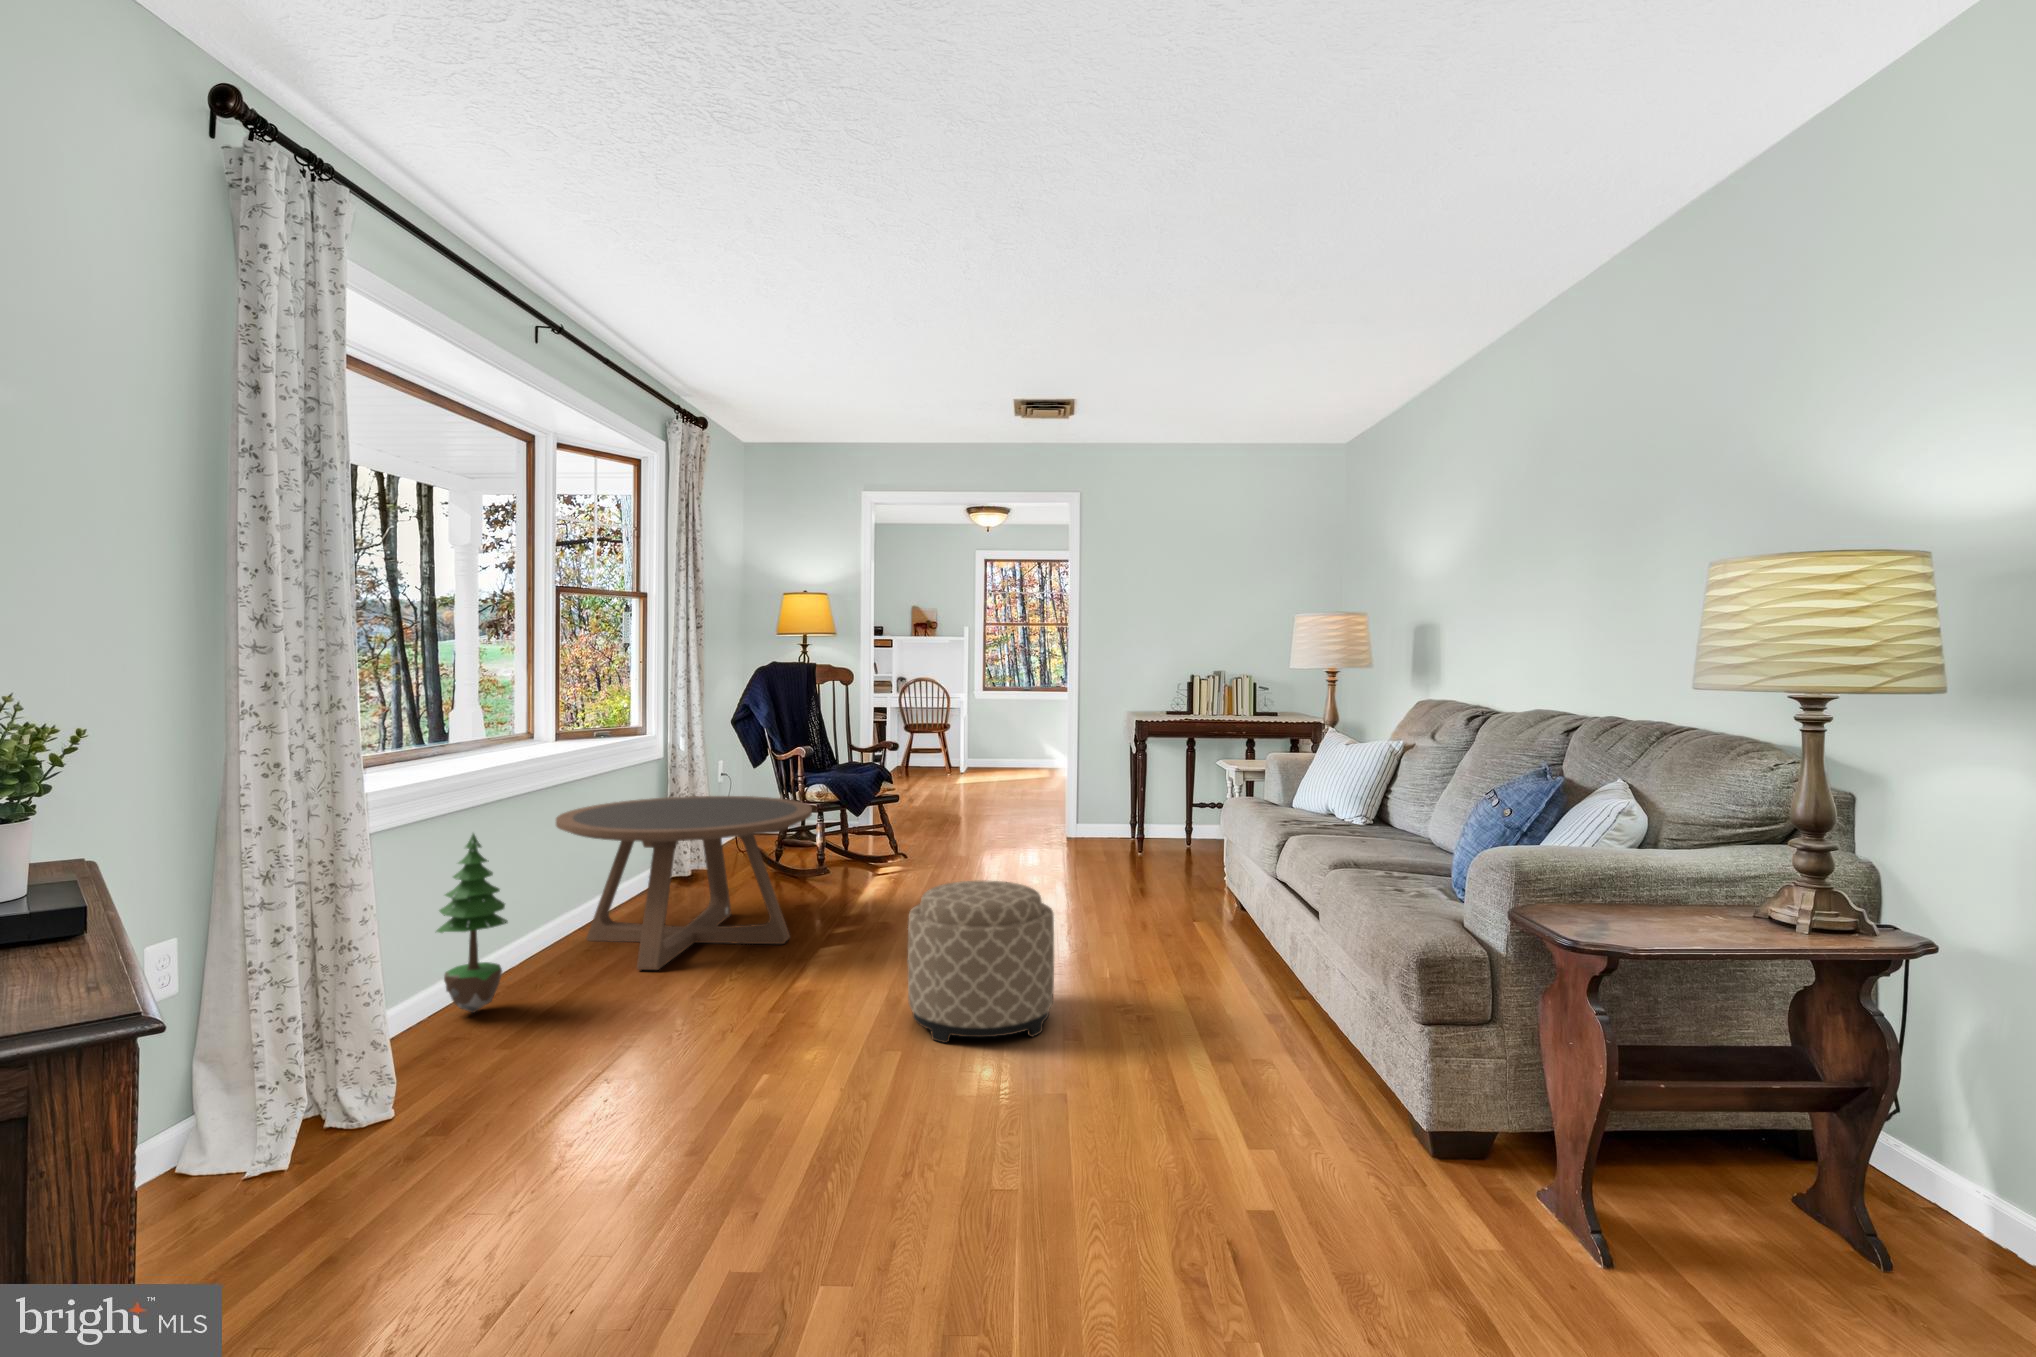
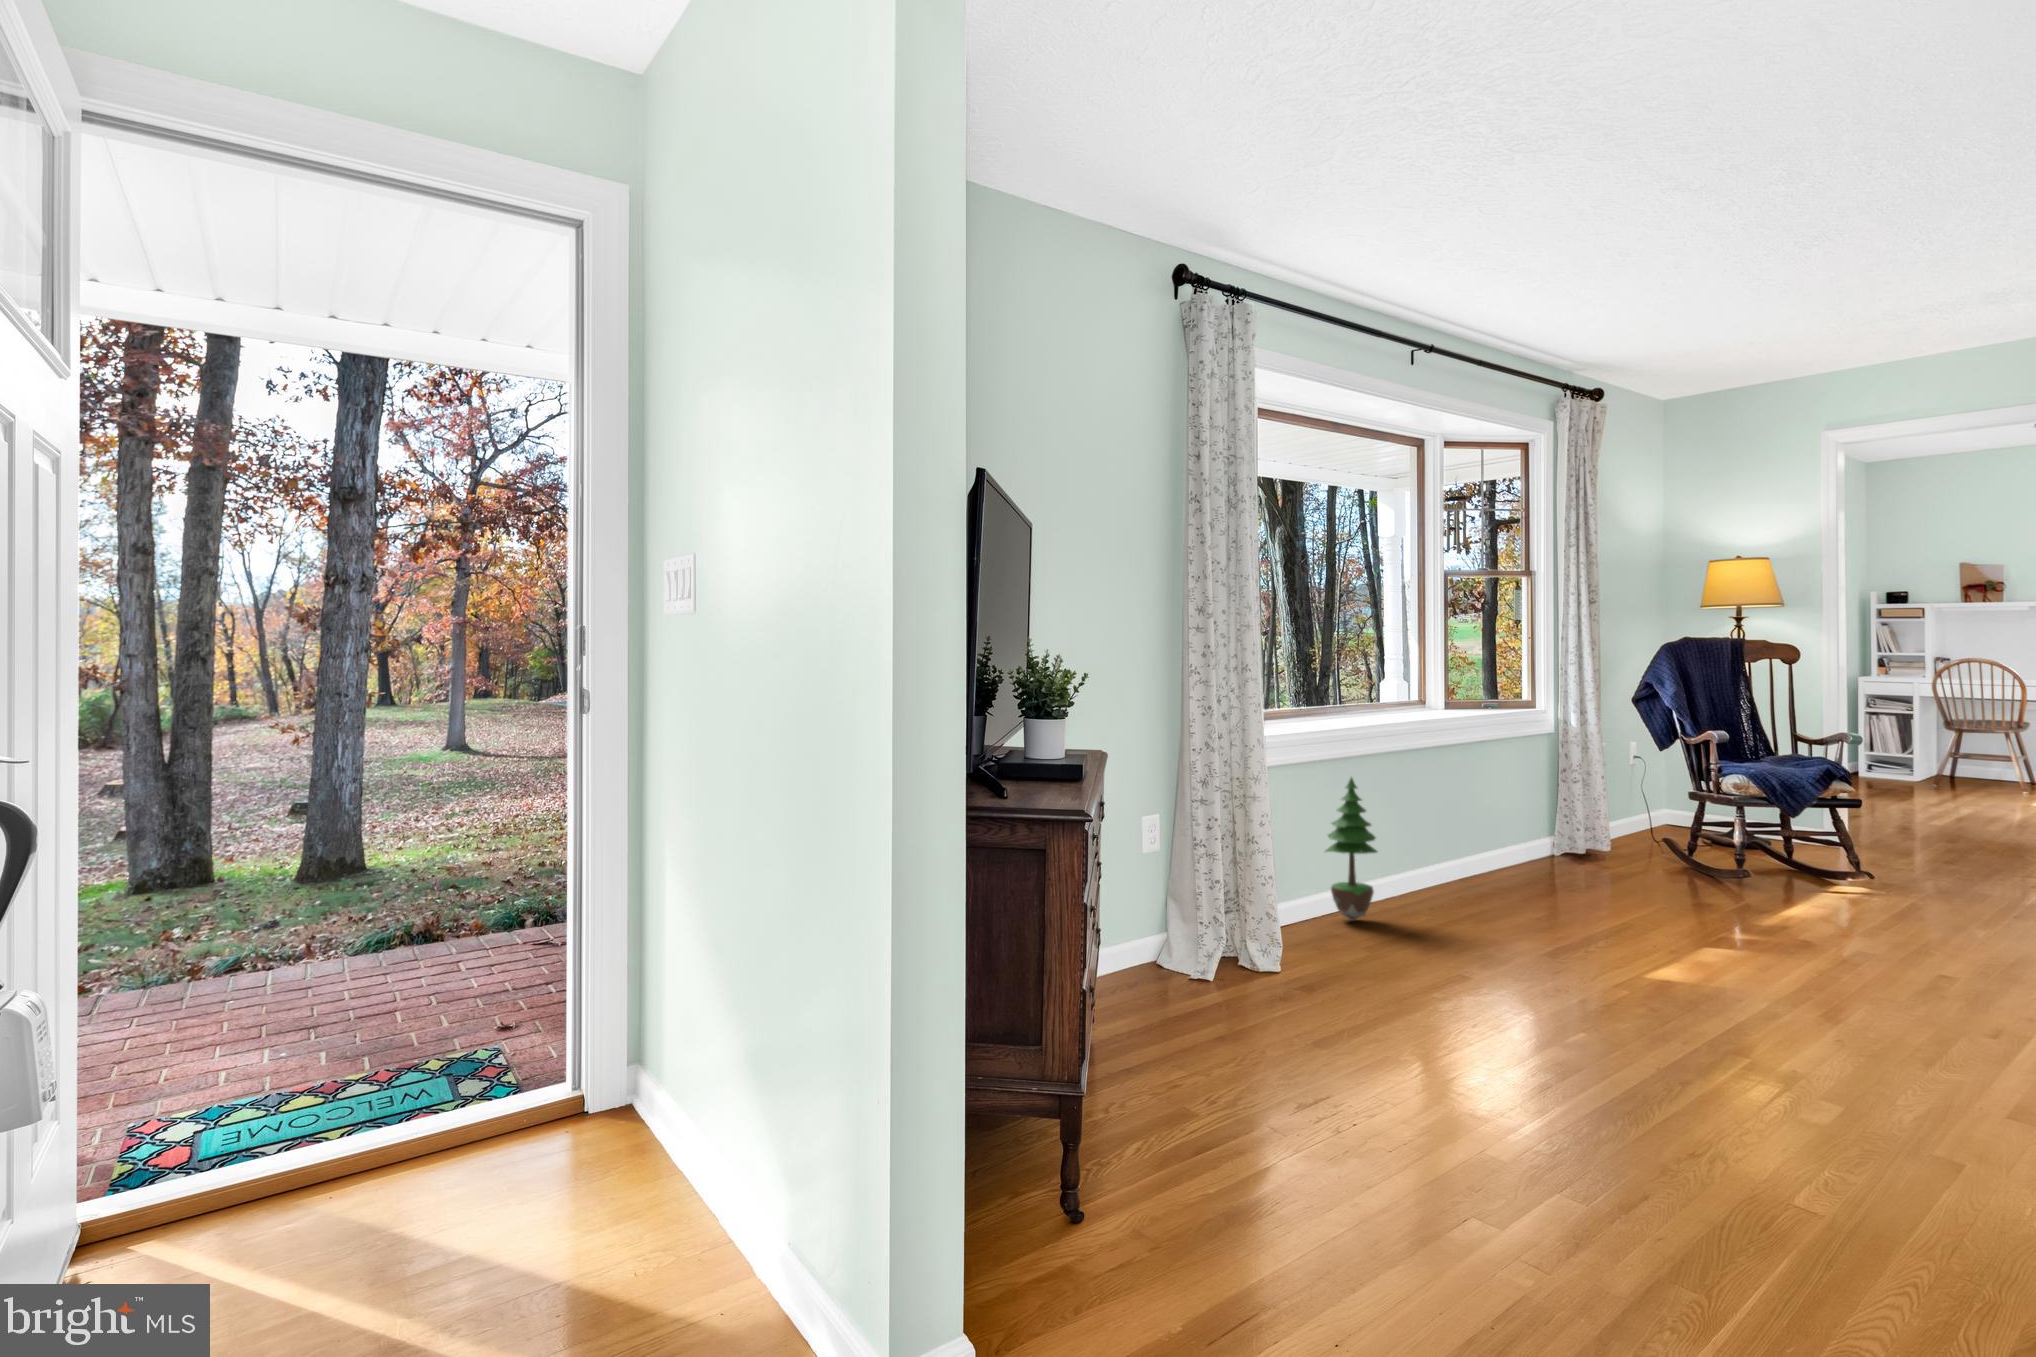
coffee table: present [556,796,812,970] -> none [1429,769,1691,924]
ottoman: present [908,880,1054,1043] -> none [1752,873,1959,1058]

